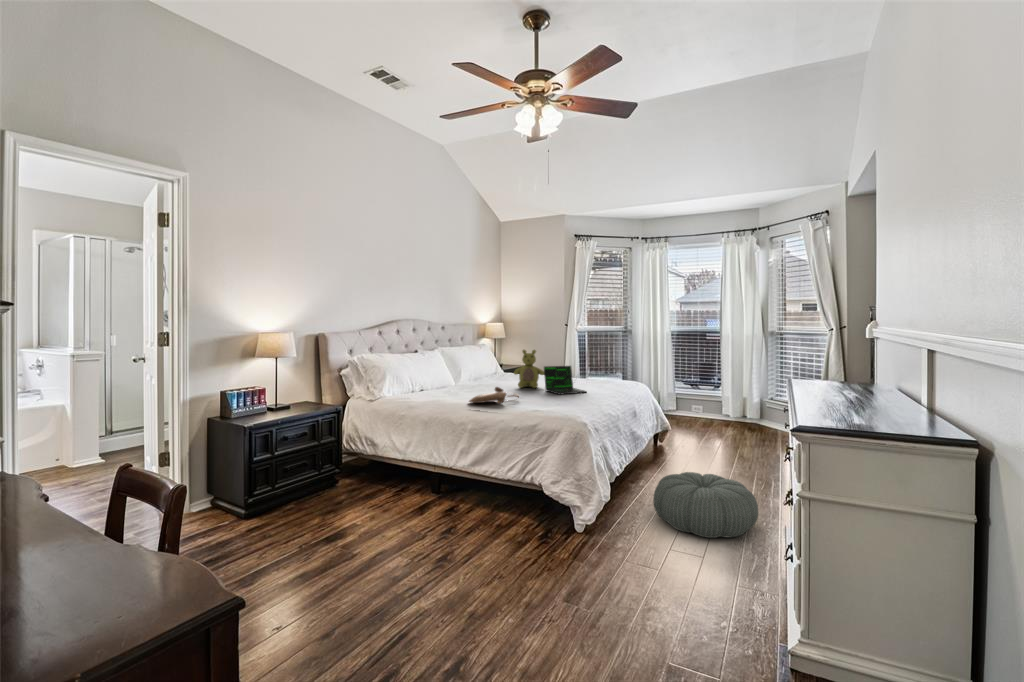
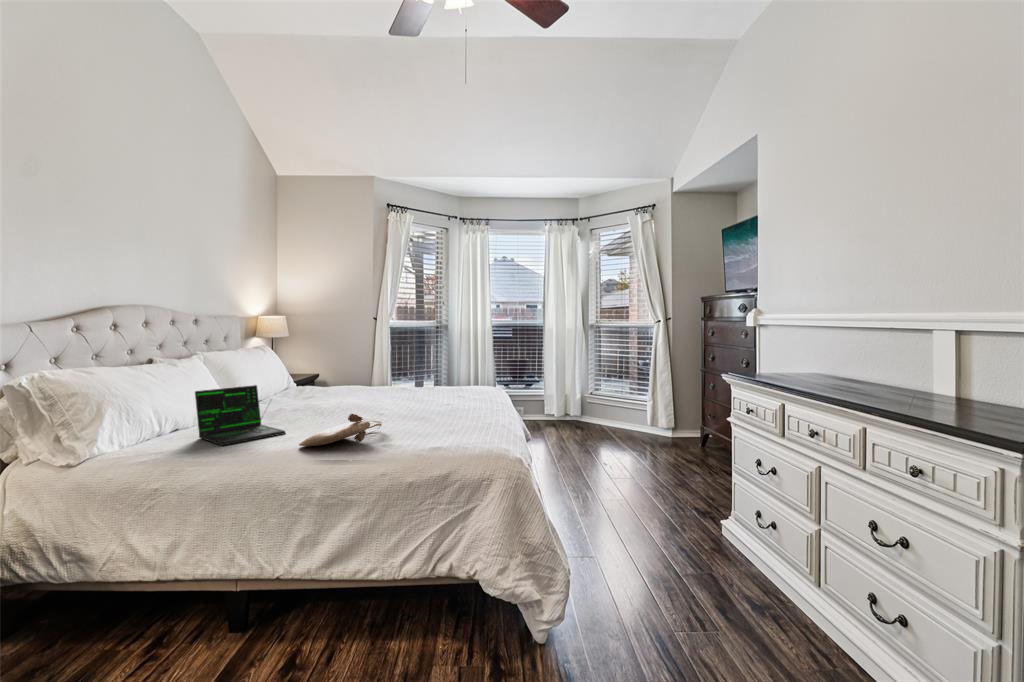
stuffed bear: present [514,350,544,388] -> none [338,350,385,408]
laptop: present [544,366,587,394] -> present [195,385,286,446]
pouf: present [653,472,758,538] -> none [602,499,737,594]

